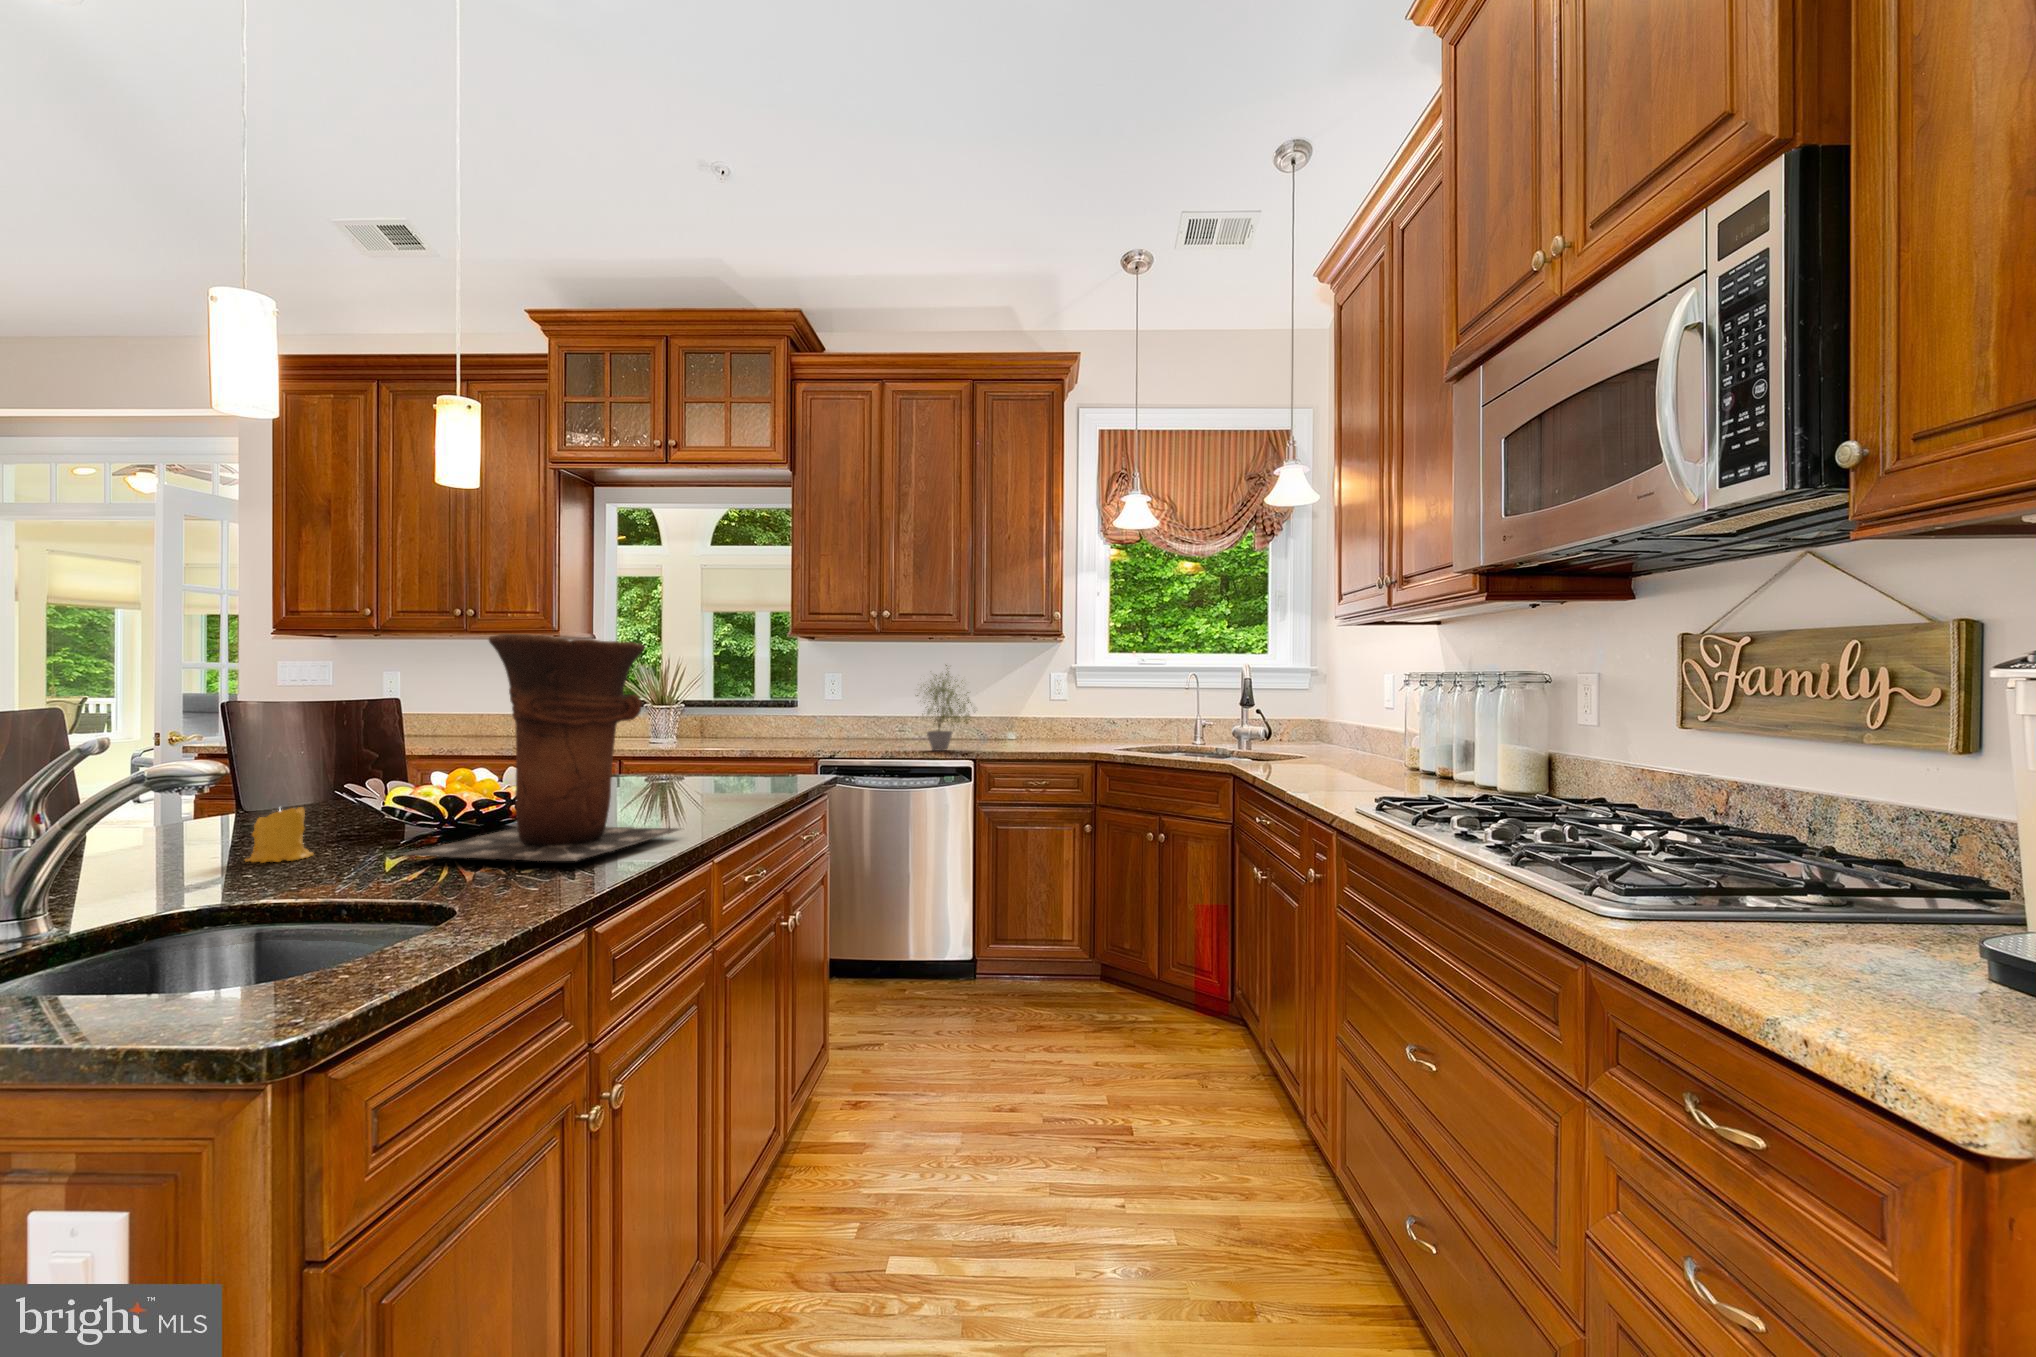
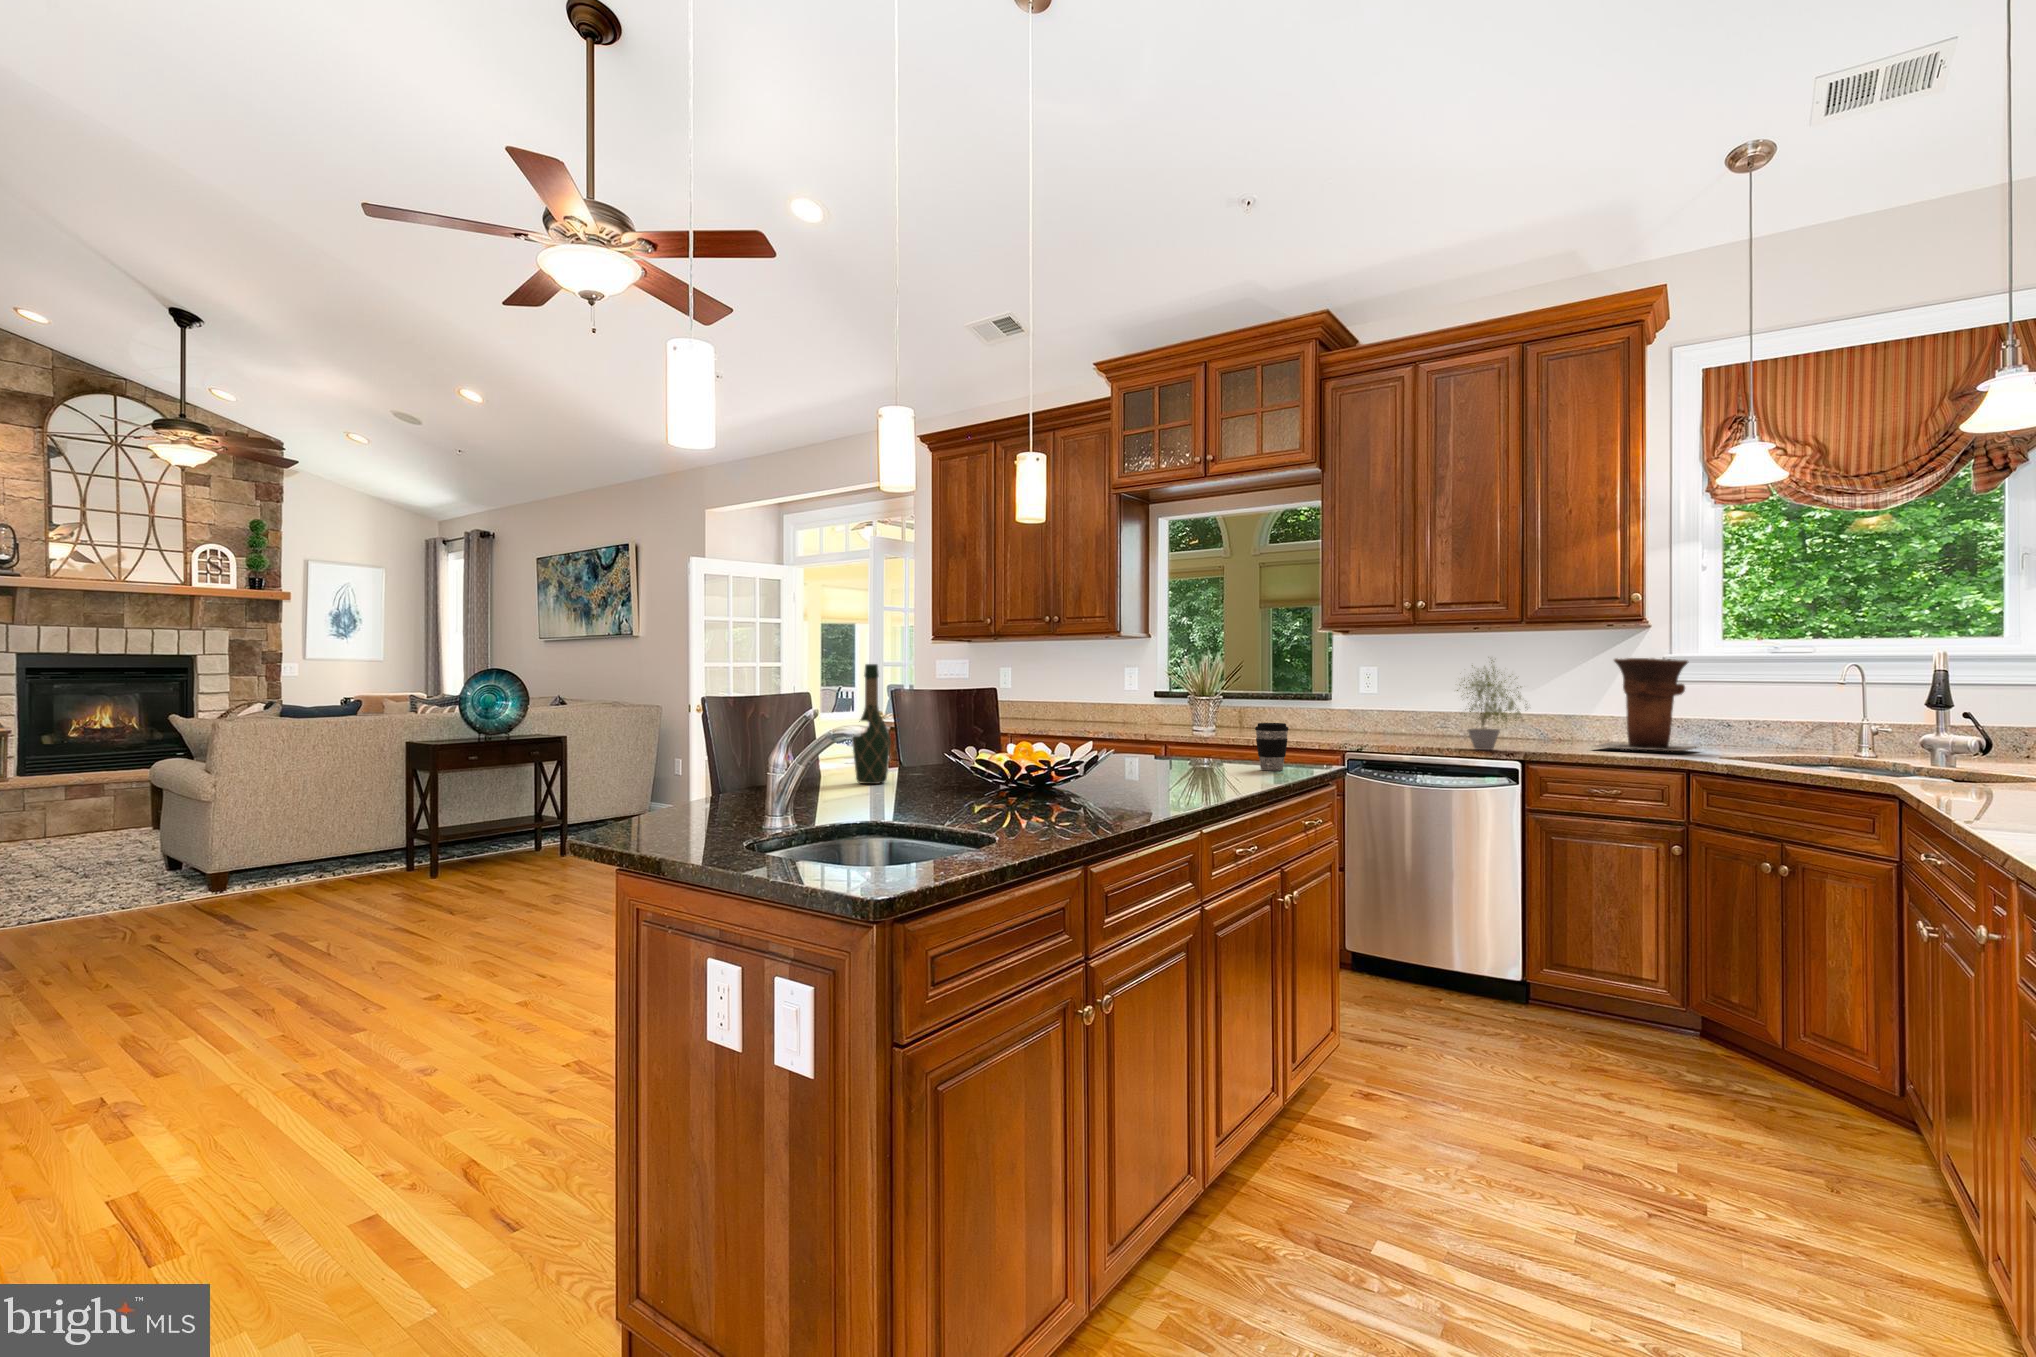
vase: present [401,634,679,861] -> present [1596,658,1698,751]
wine bottle: none [168,668,241,843] -> present [852,664,891,784]
coffee cup: none [743,733,779,784] -> present [1255,723,1289,770]
candle: present [245,807,313,863] -> none [888,759,926,799]

